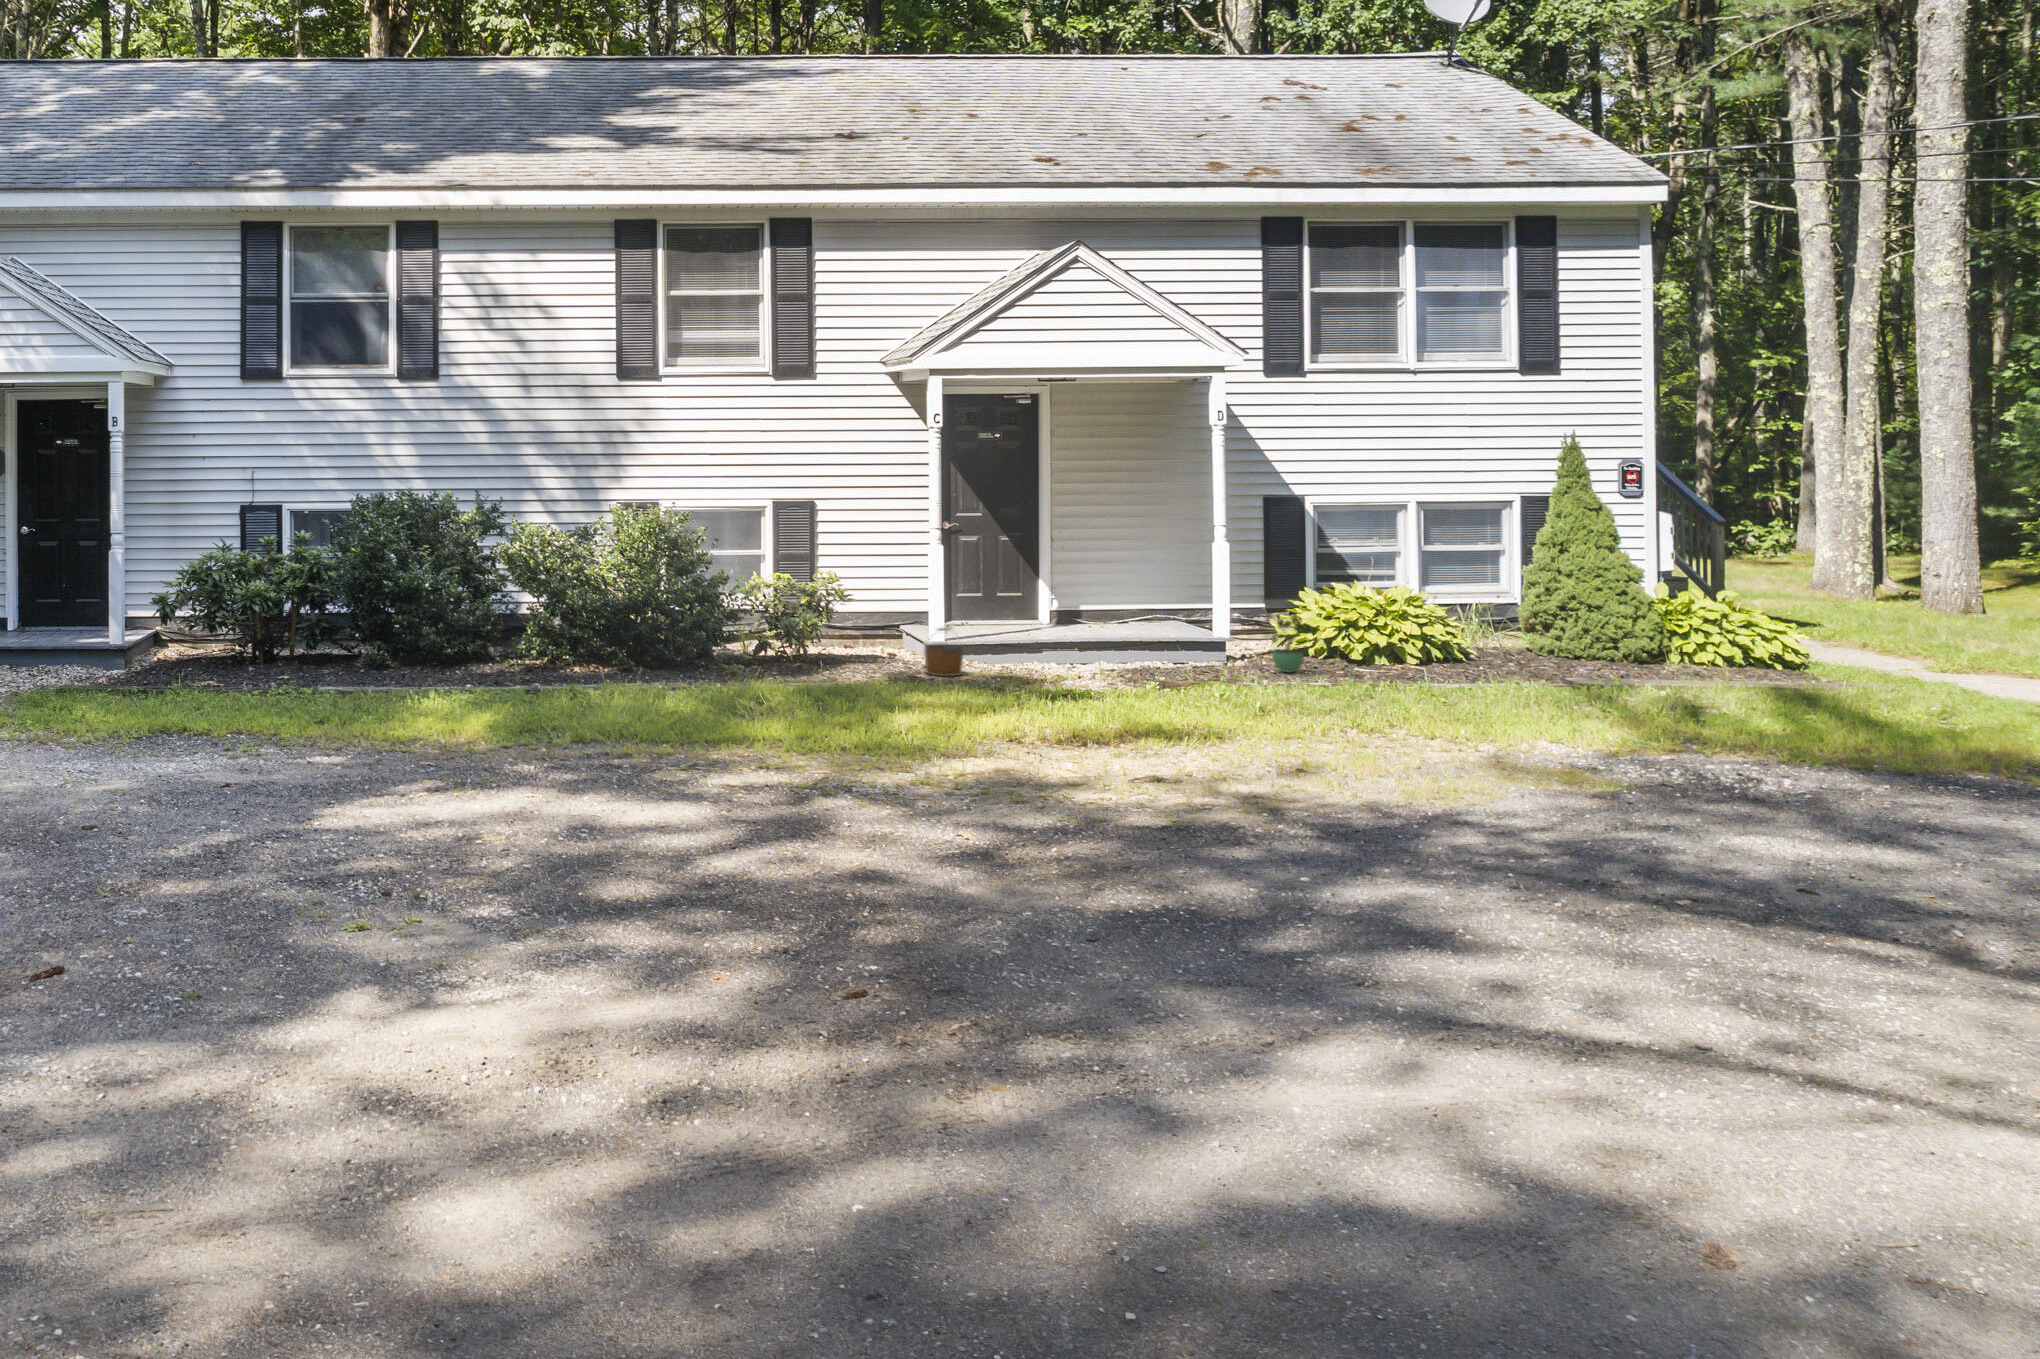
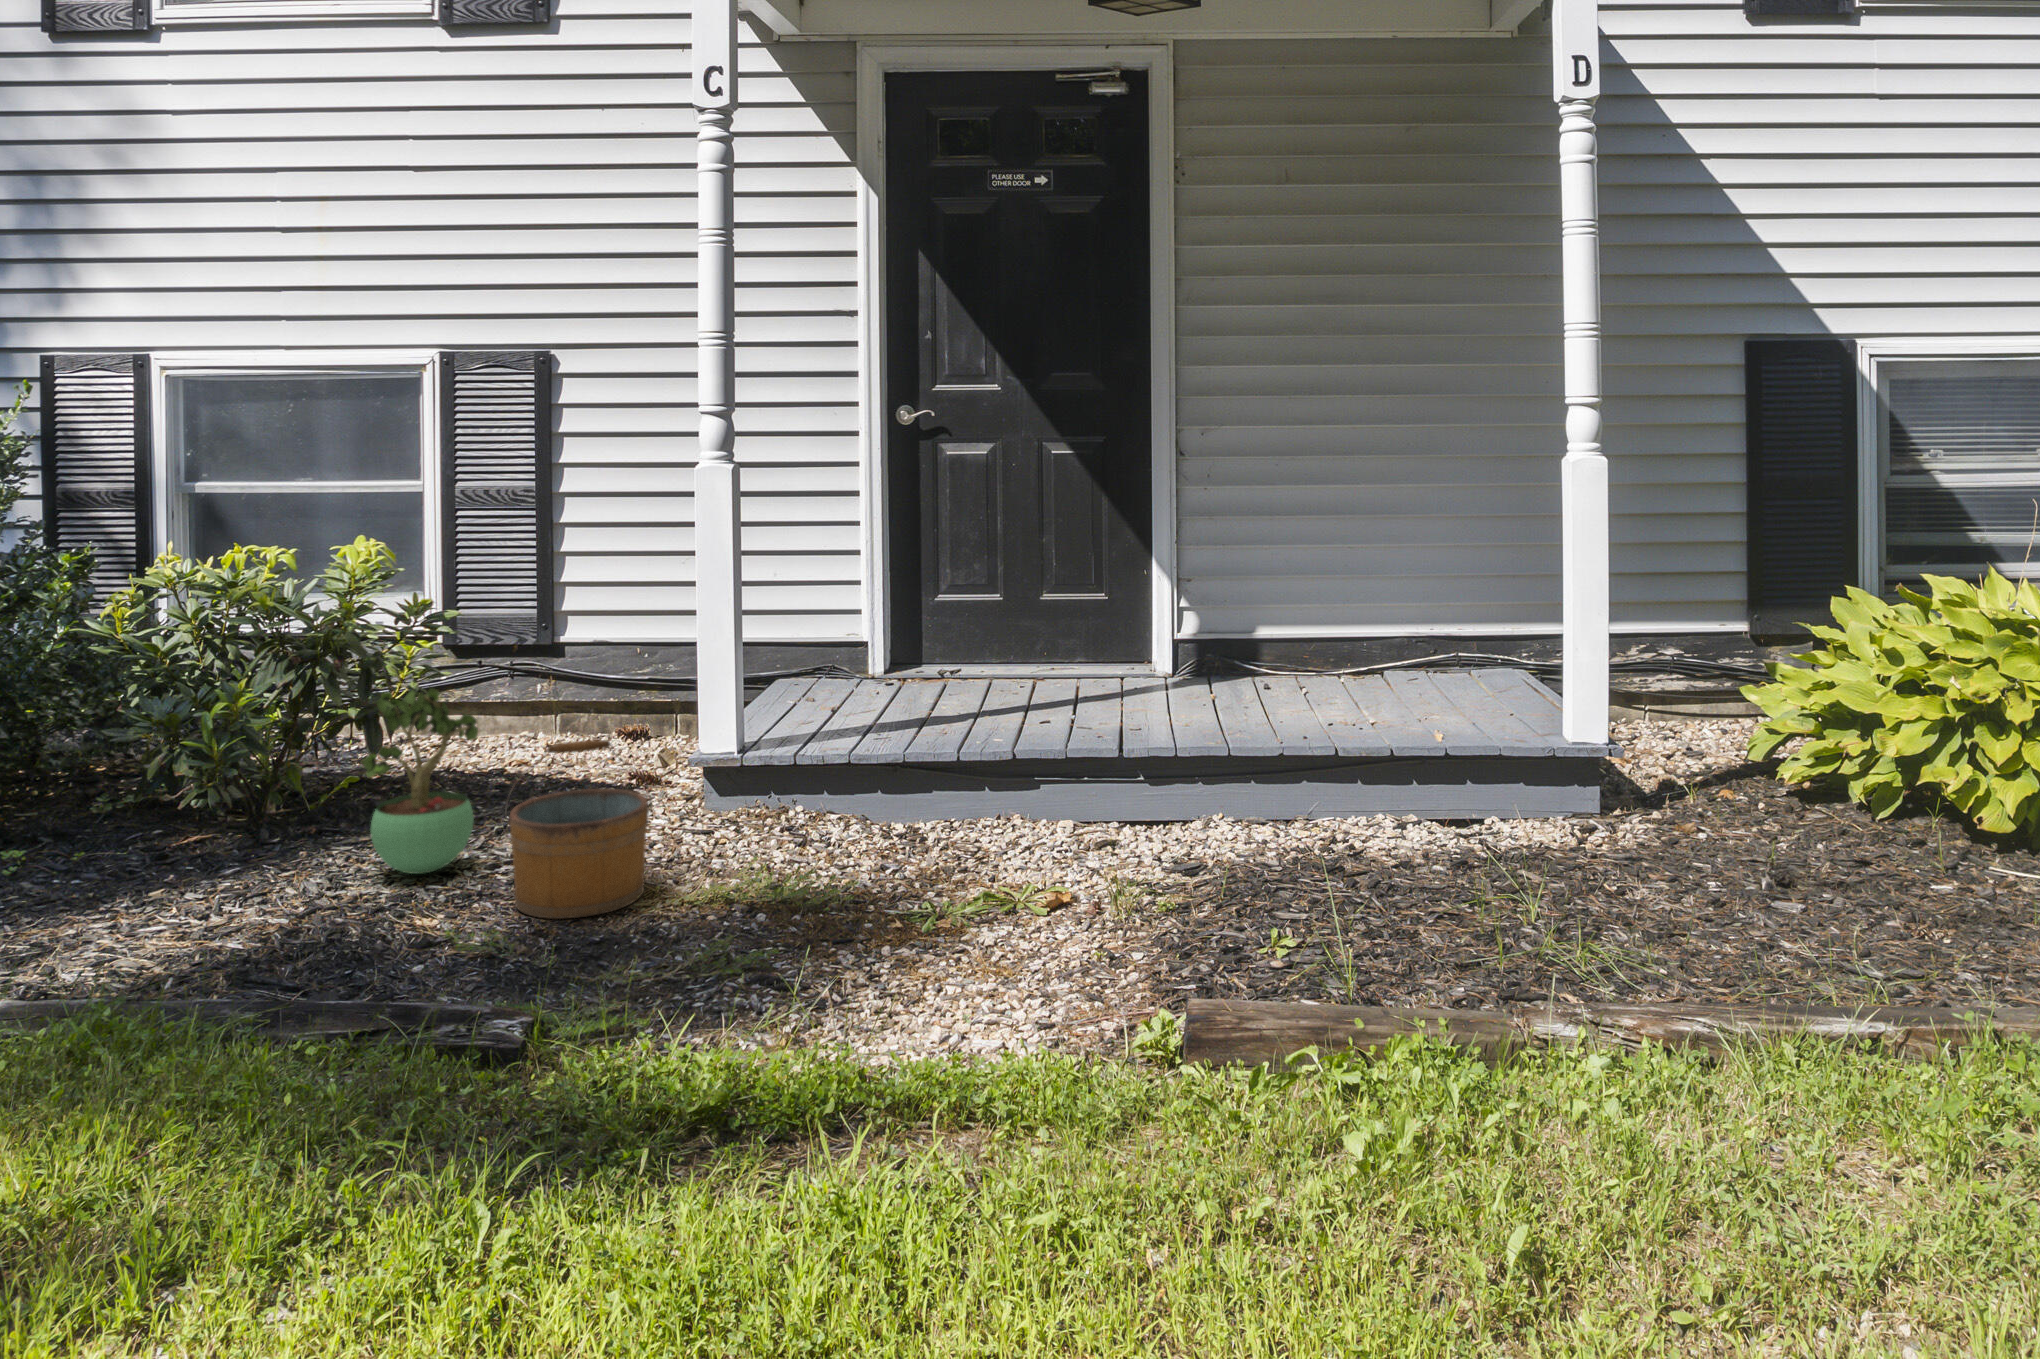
potted plant: present [1272,616,1310,672] -> present [360,686,478,874]

